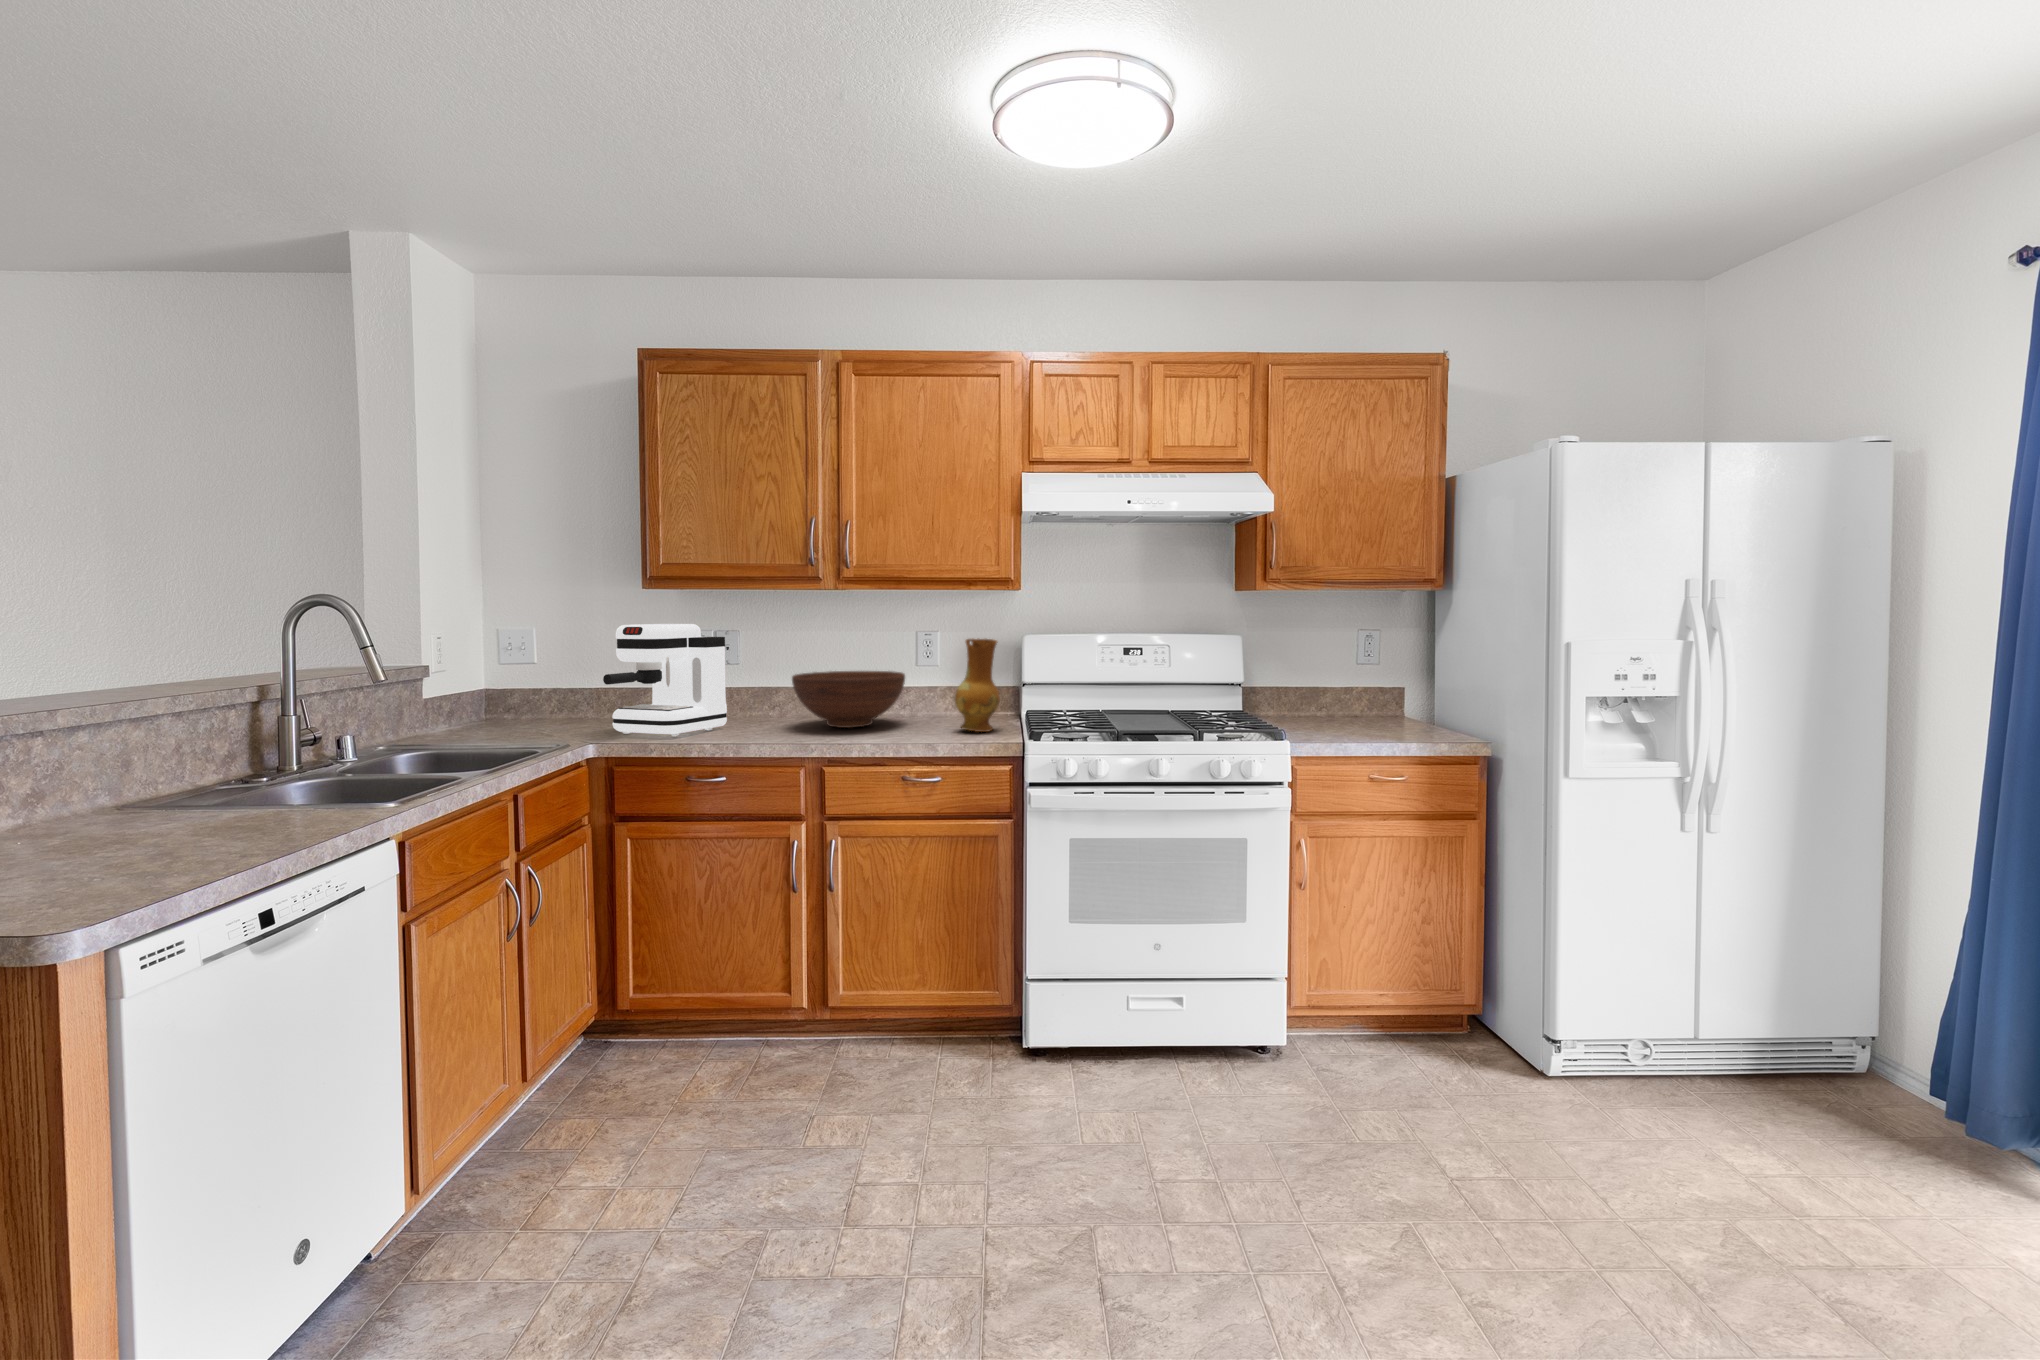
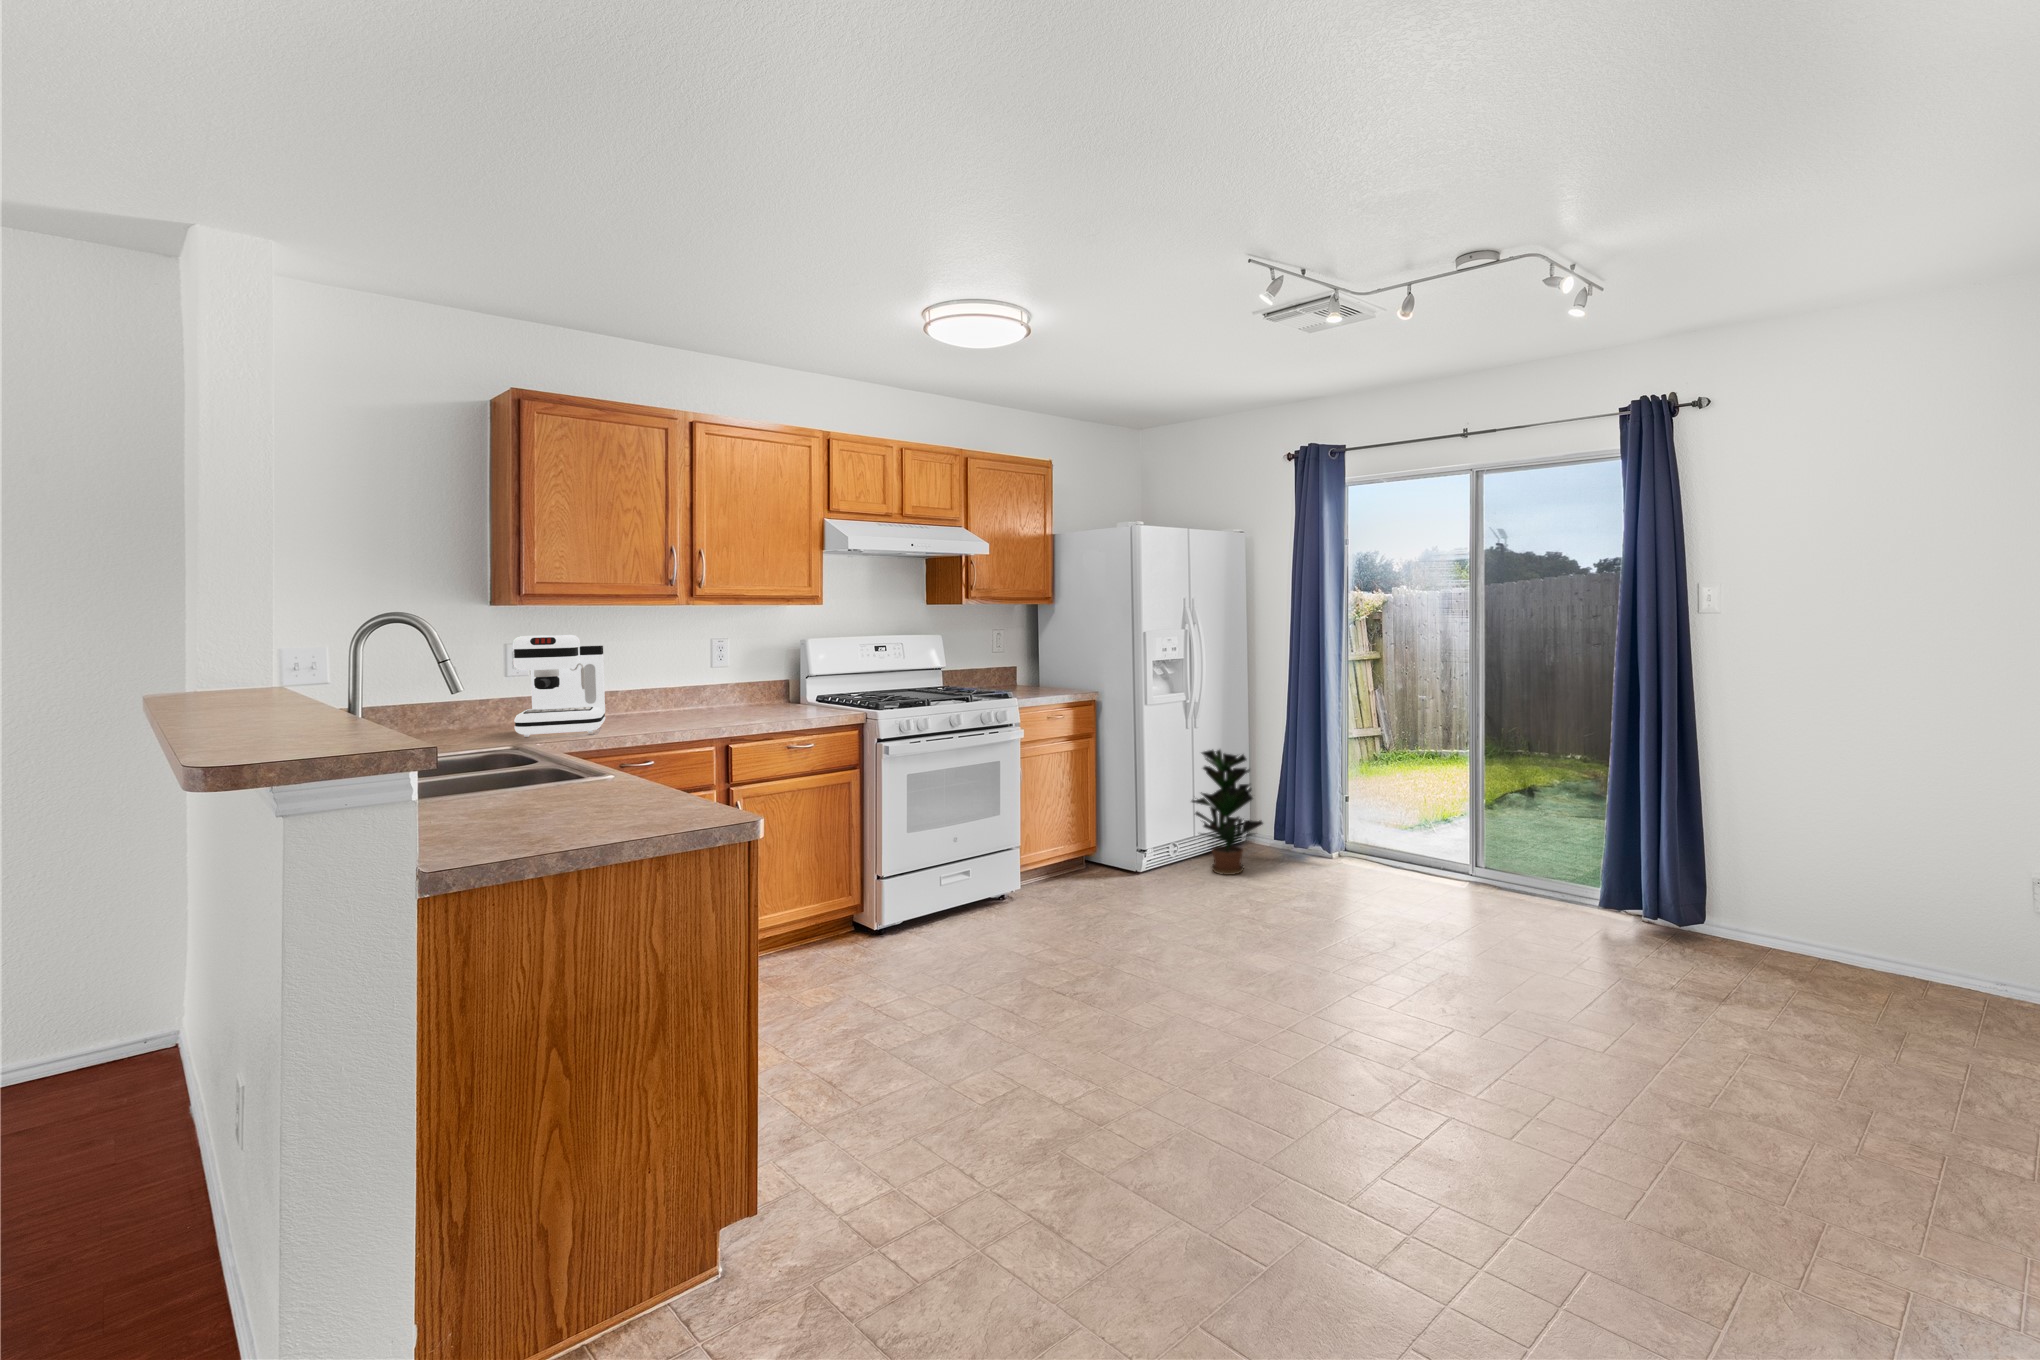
ceramic jug: present [955,638,1000,732] -> none [801,641,836,709]
fruit bowl: present [792,671,905,728] -> none [657,671,755,717]
potted plant: none [1650,885,1825,1155] -> present [1192,750,1263,875]

